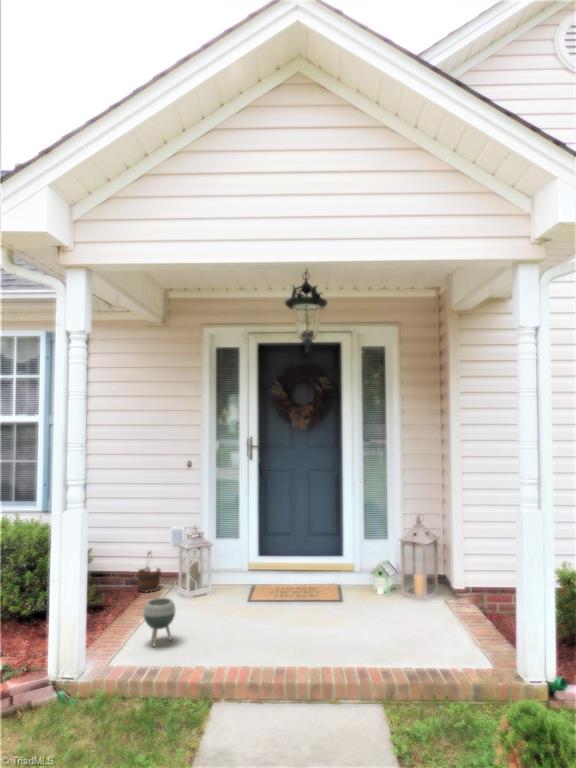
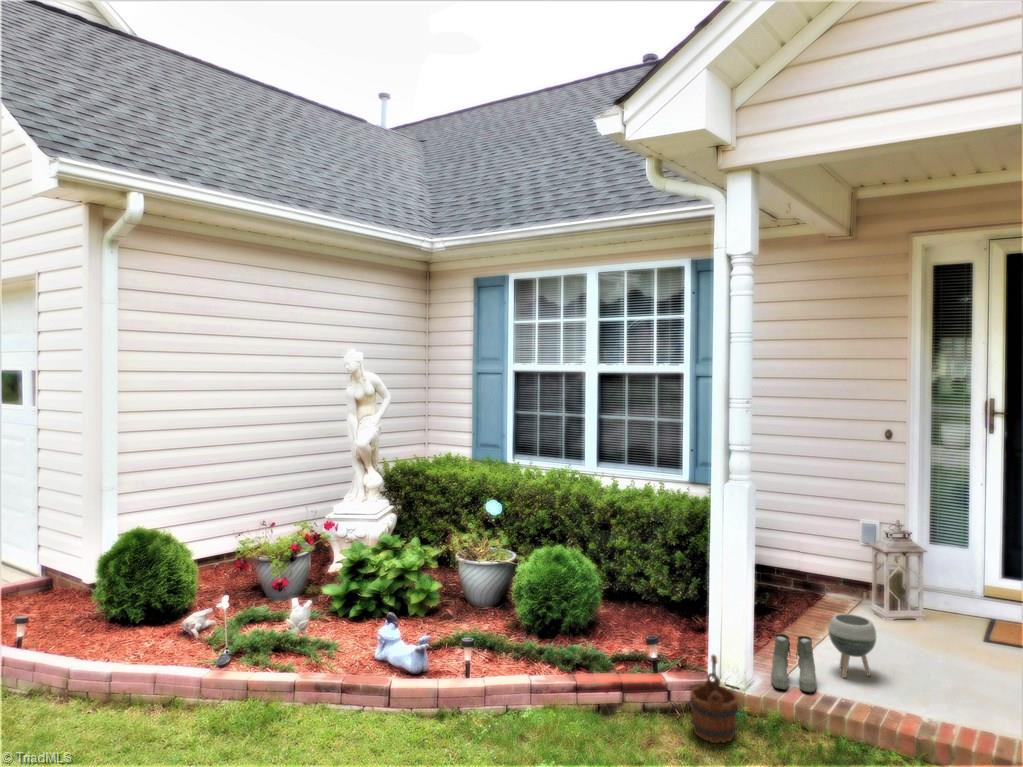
wooden bucket: present [138,552,161,592] -> present [690,655,738,743]
boots: none [100,622,133,669] -> present [771,634,816,692]

